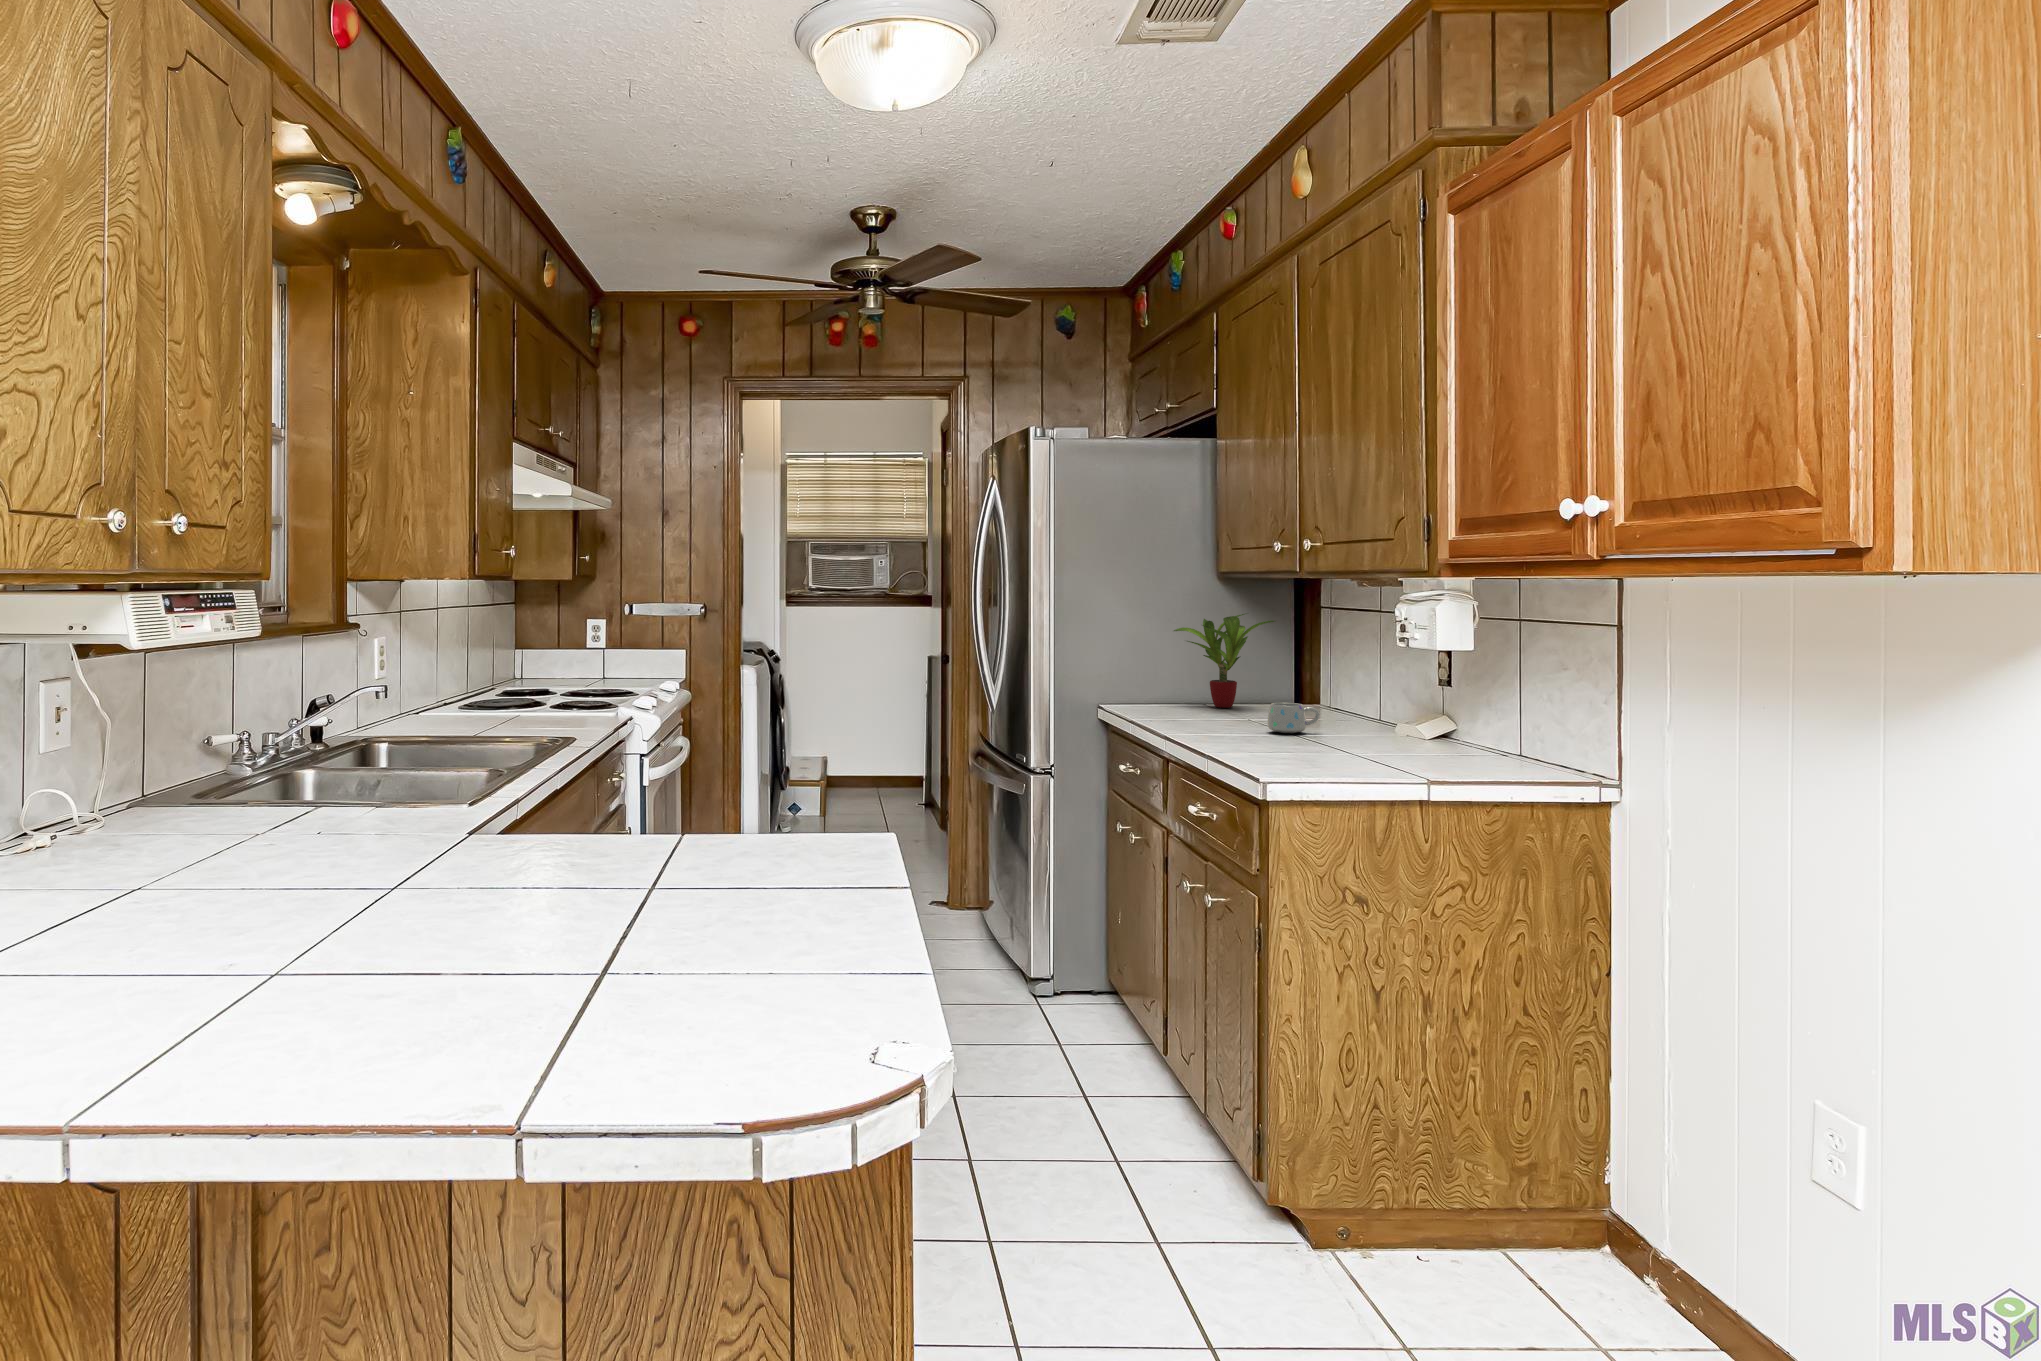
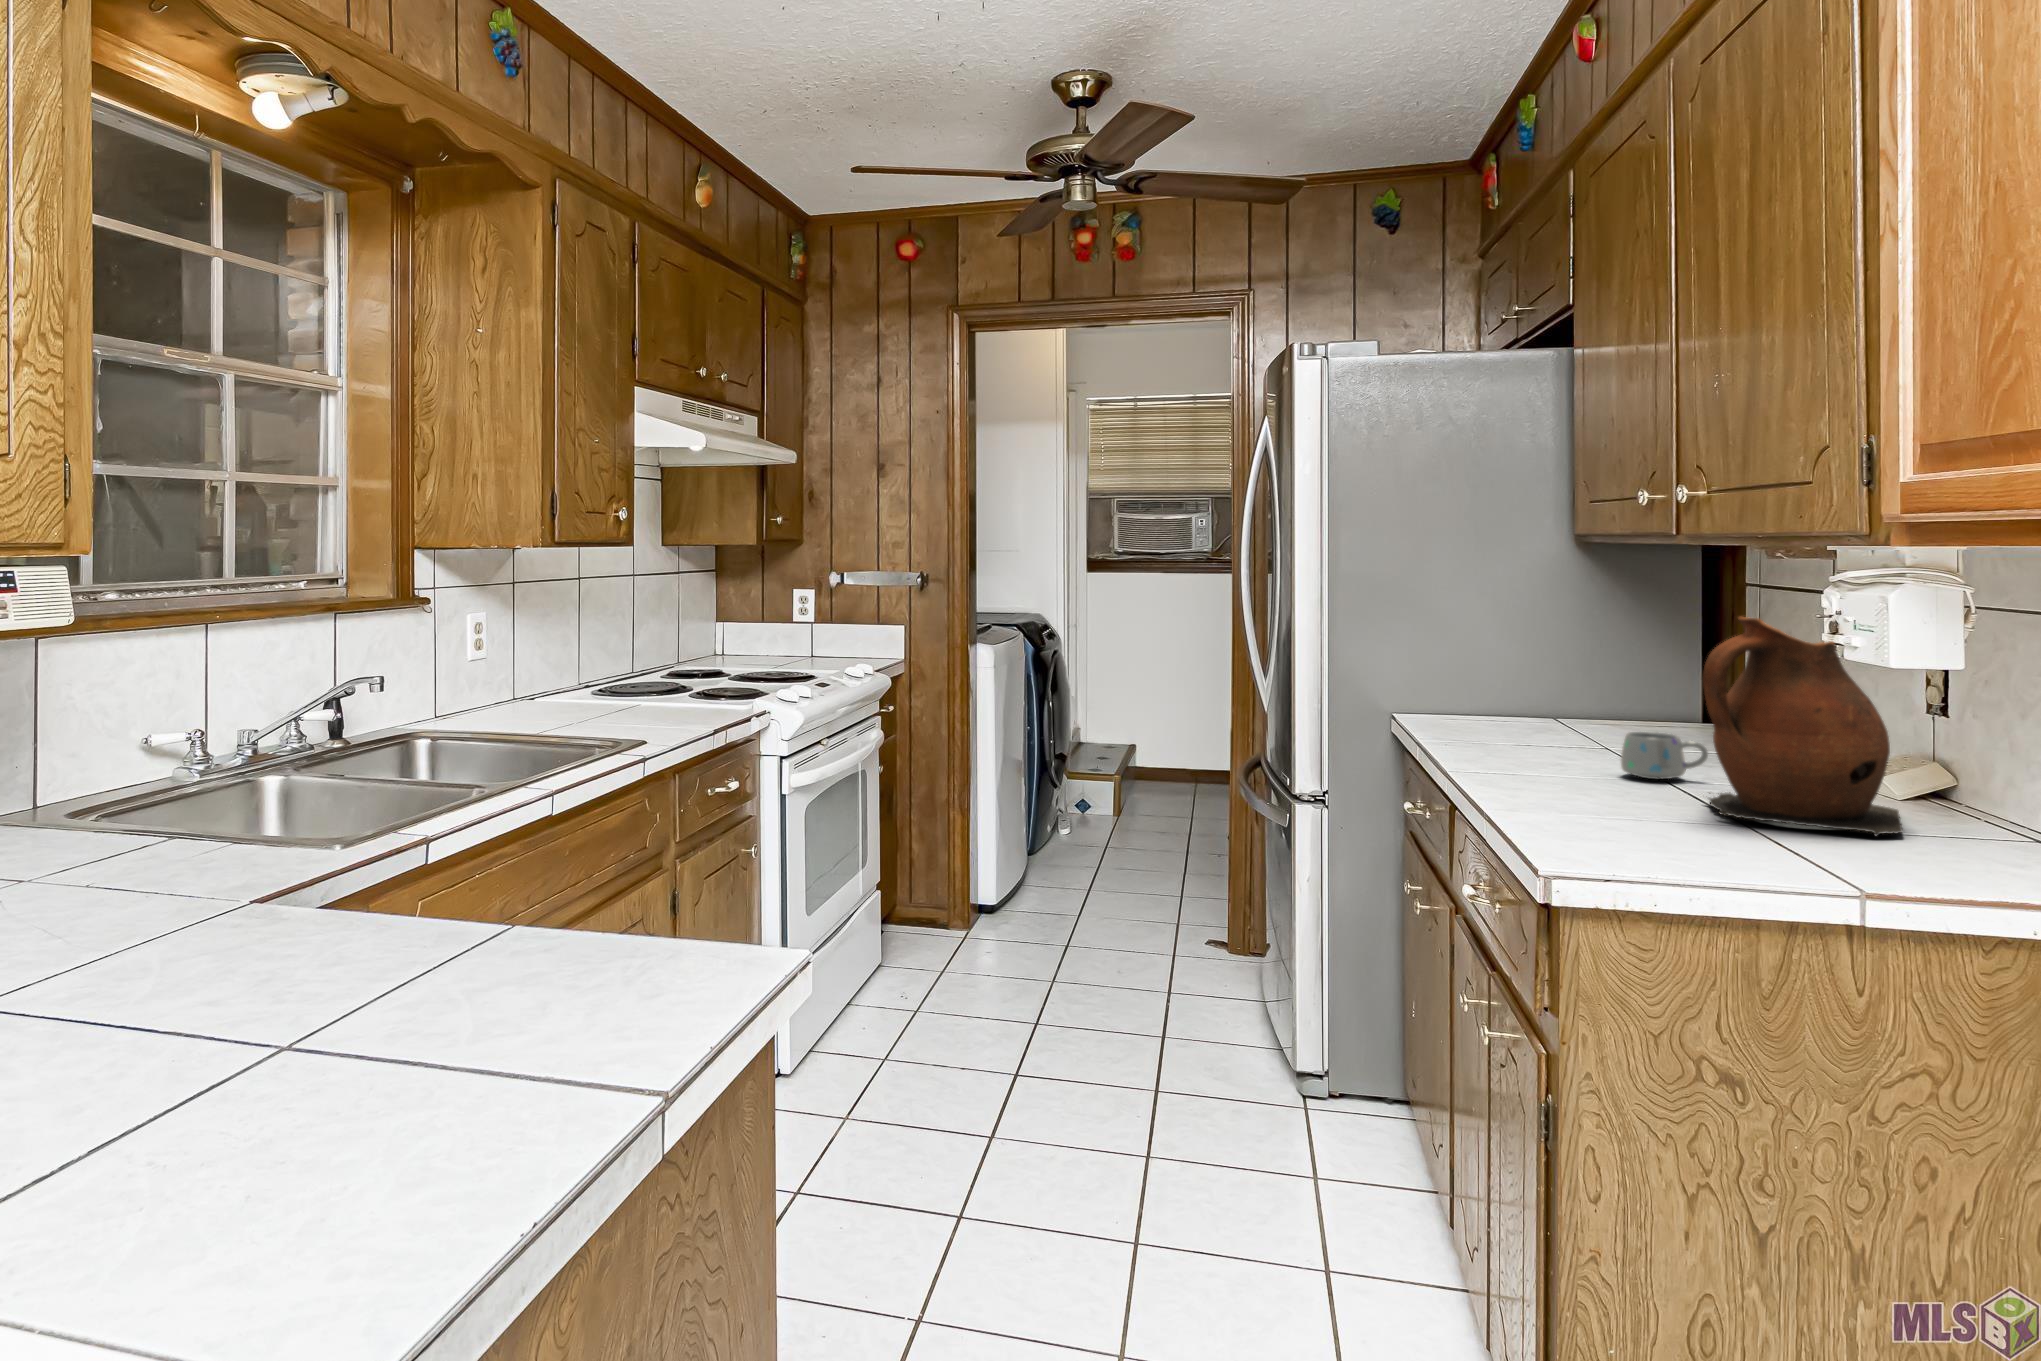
potted plant: present [1174,614,1275,708] -> none [1500,594,1661,729]
ceramic pitcher: none [1323,623,1437,756] -> present [1703,617,1903,836]

